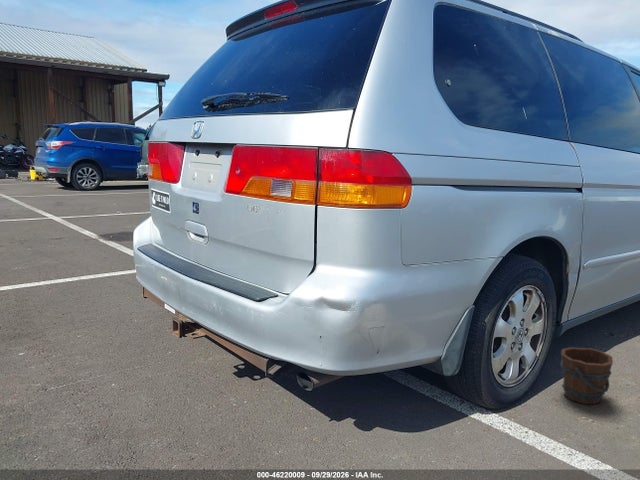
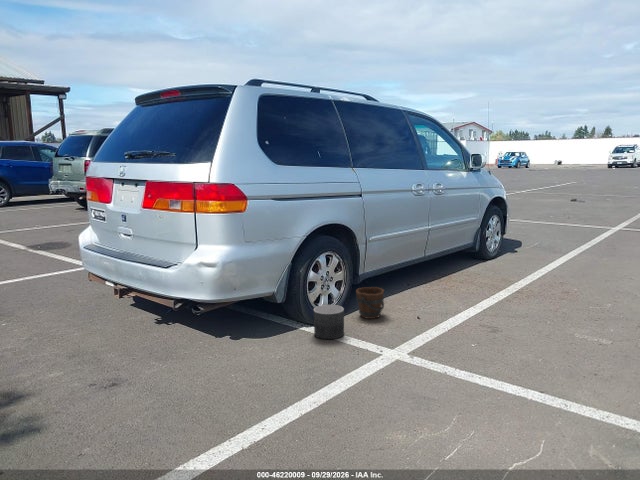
planter: none [498,379,558,446] -> present [314,305,344,339]

